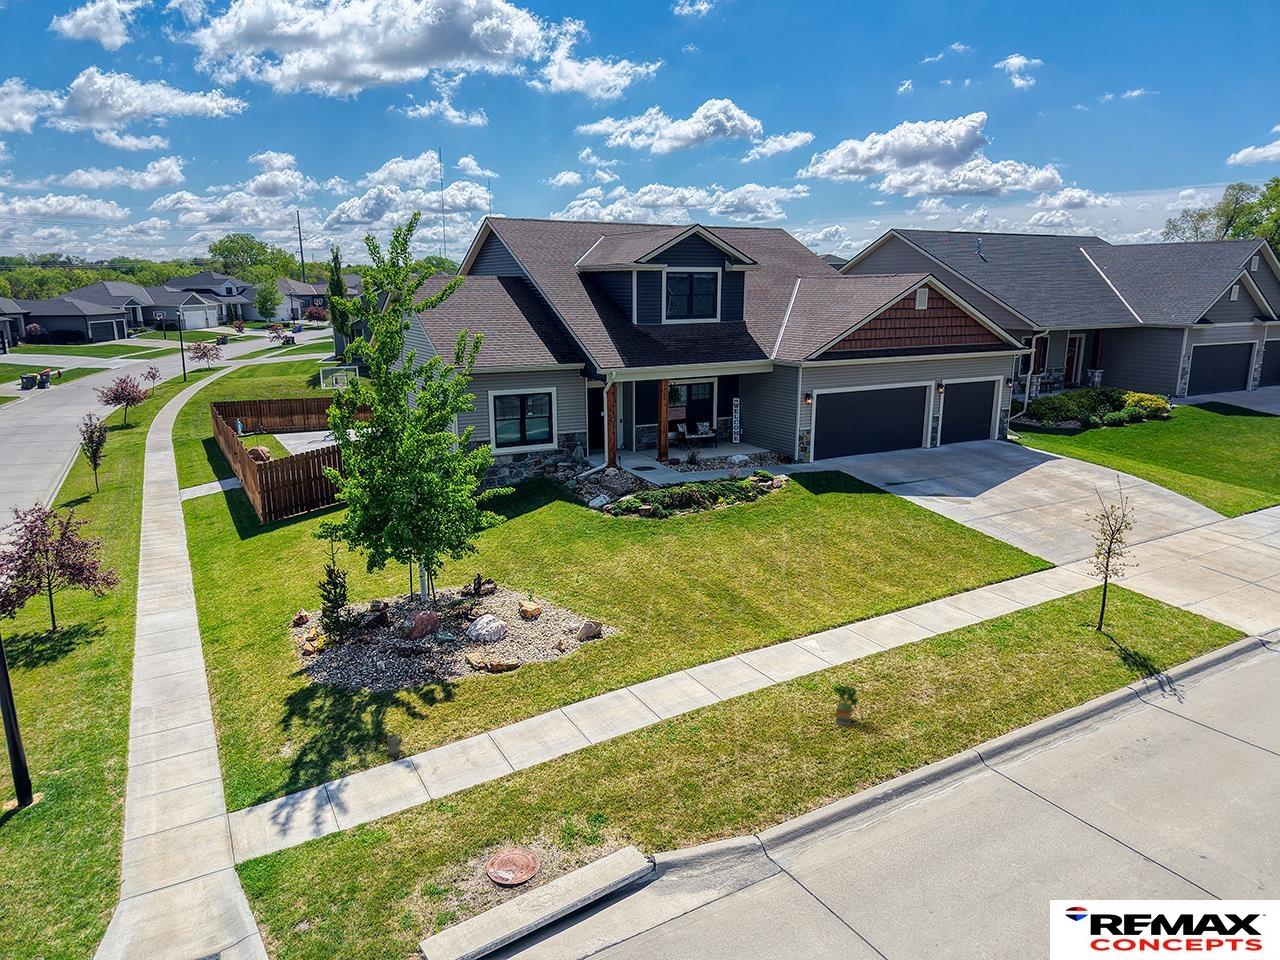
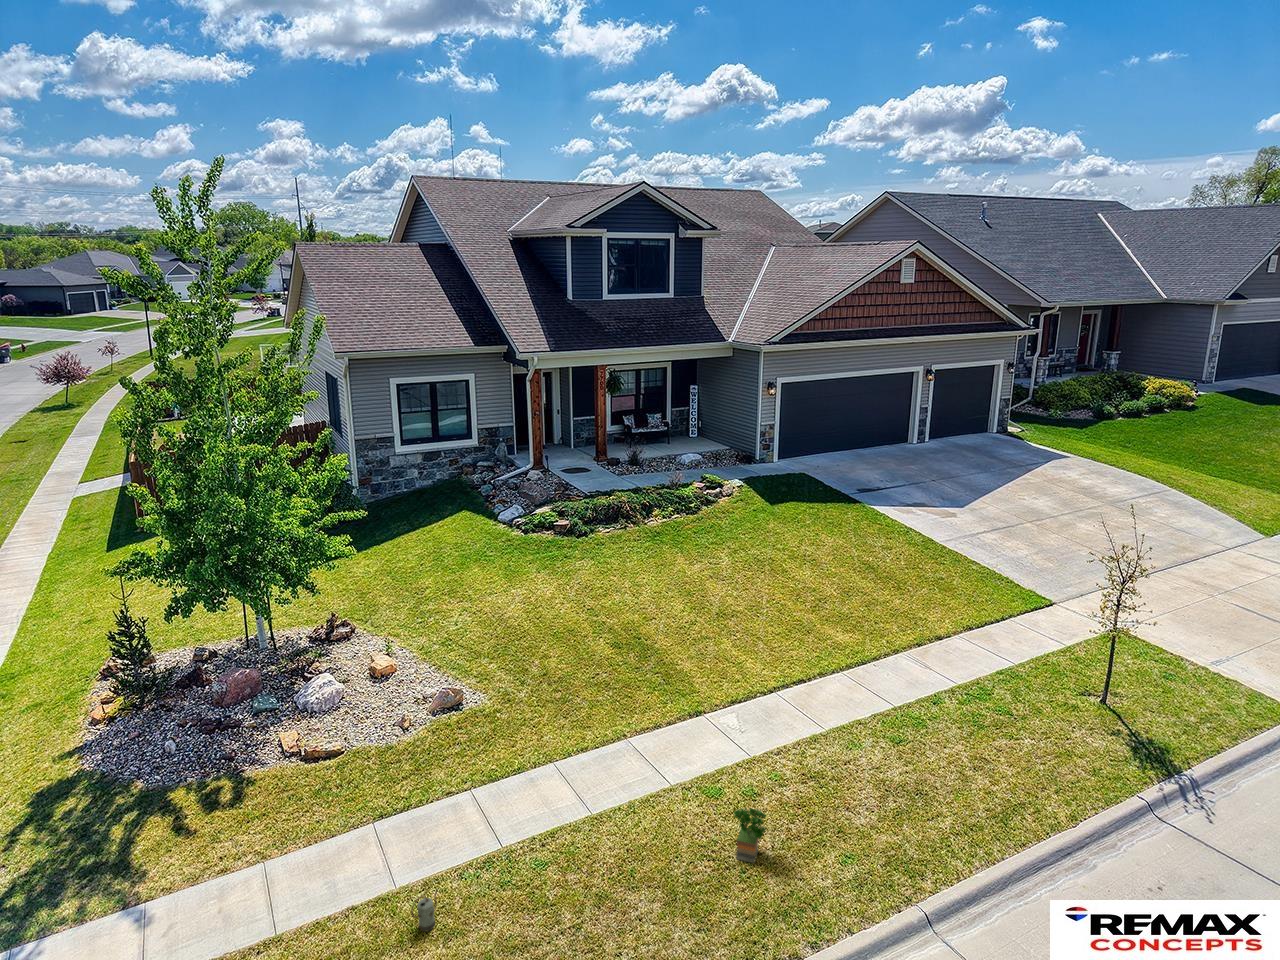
watering can: present [383,729,402,757] -> present [411,889,438,932]

